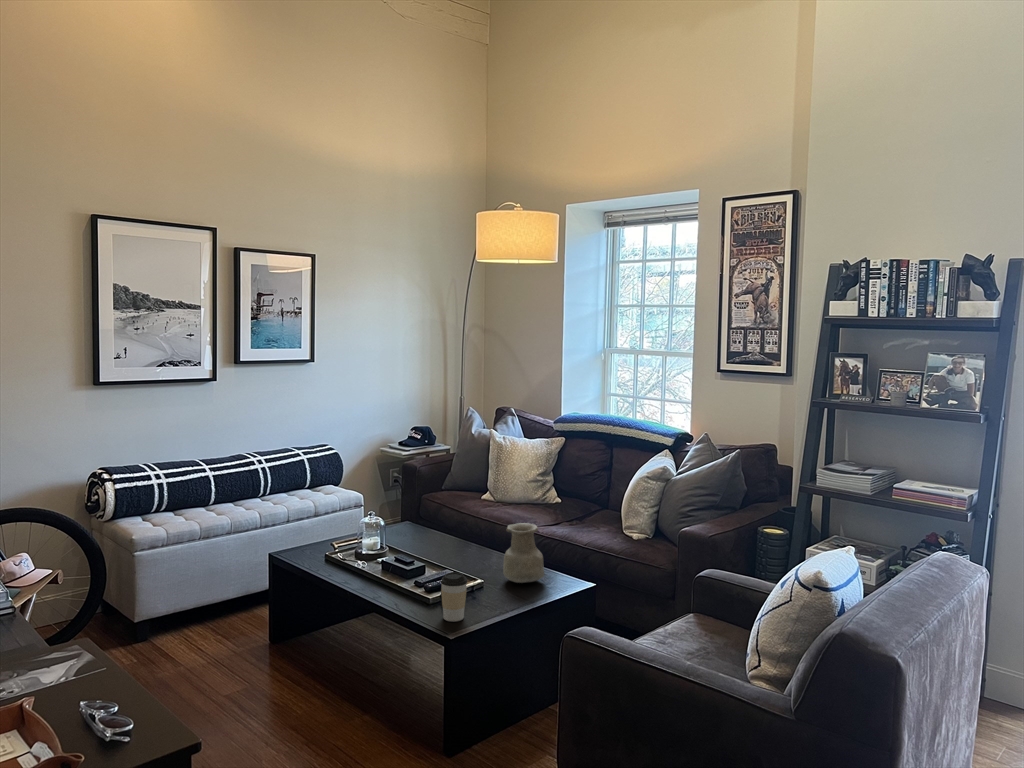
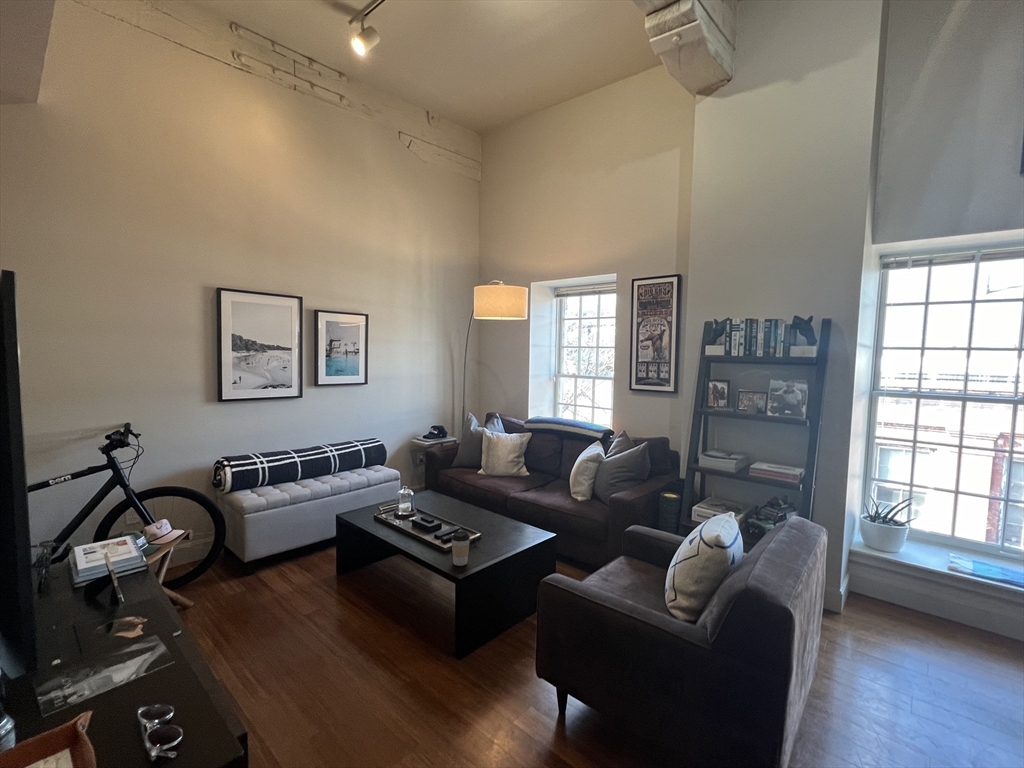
vase: present [503,523,544,583] -> none [494,494,522,535]

